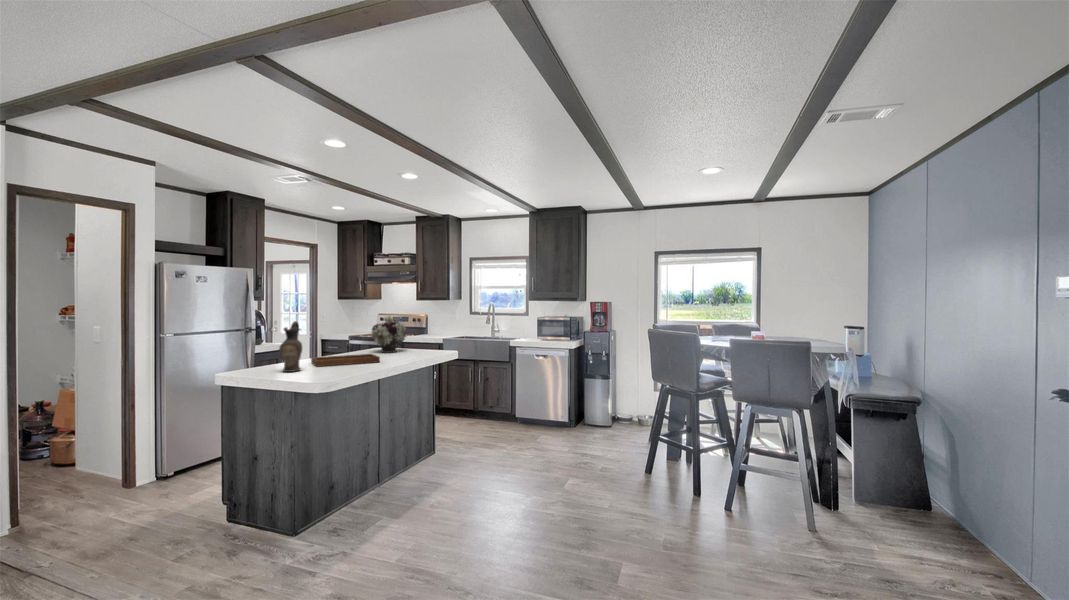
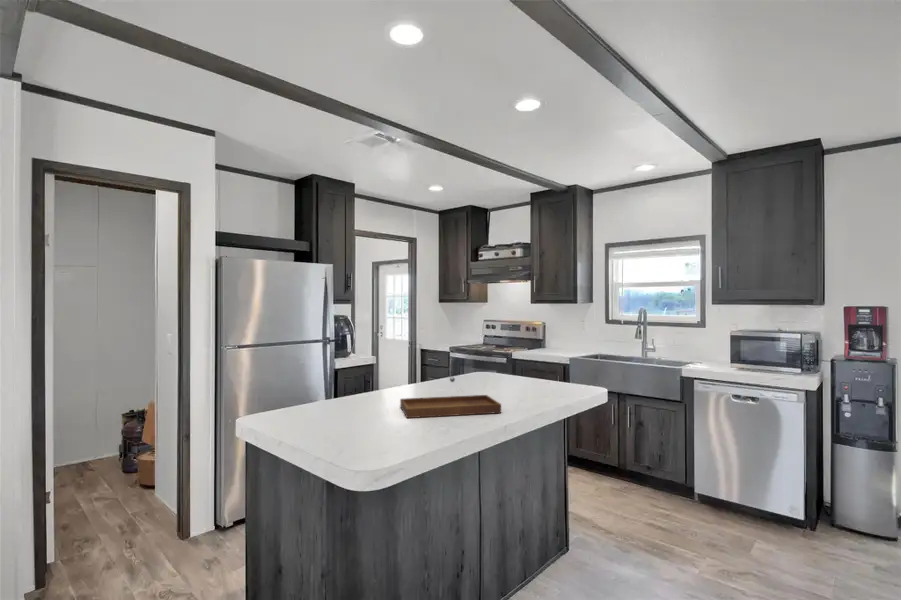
flower arrangement: present [371,316,406,353] -> none [481,331,535,389]
ceramic pitcher: present [279,321,302,372] -> none [351,346,385,430]

